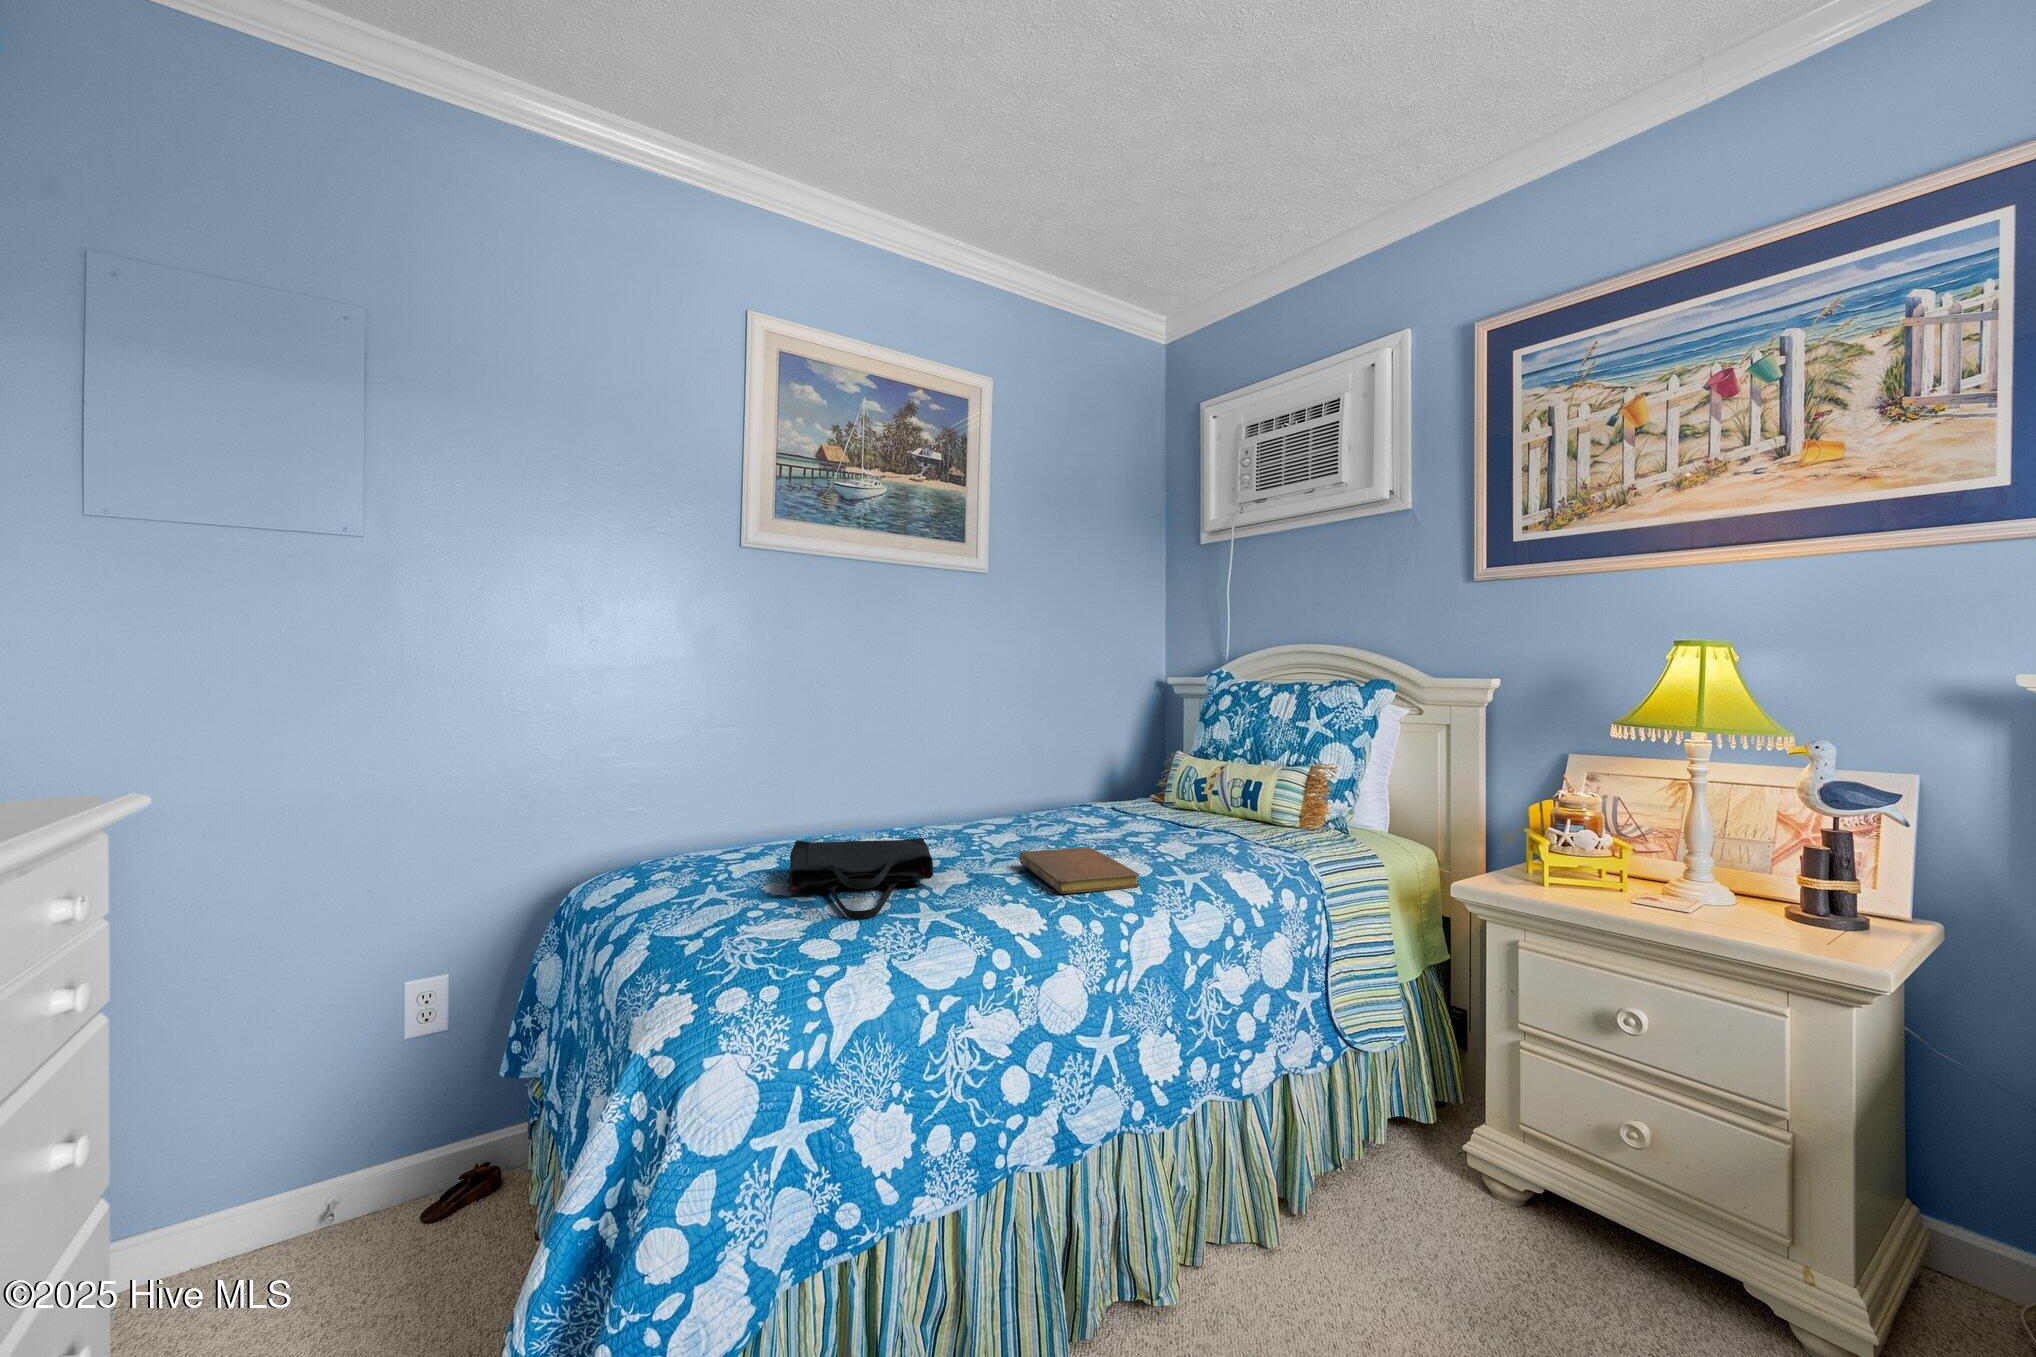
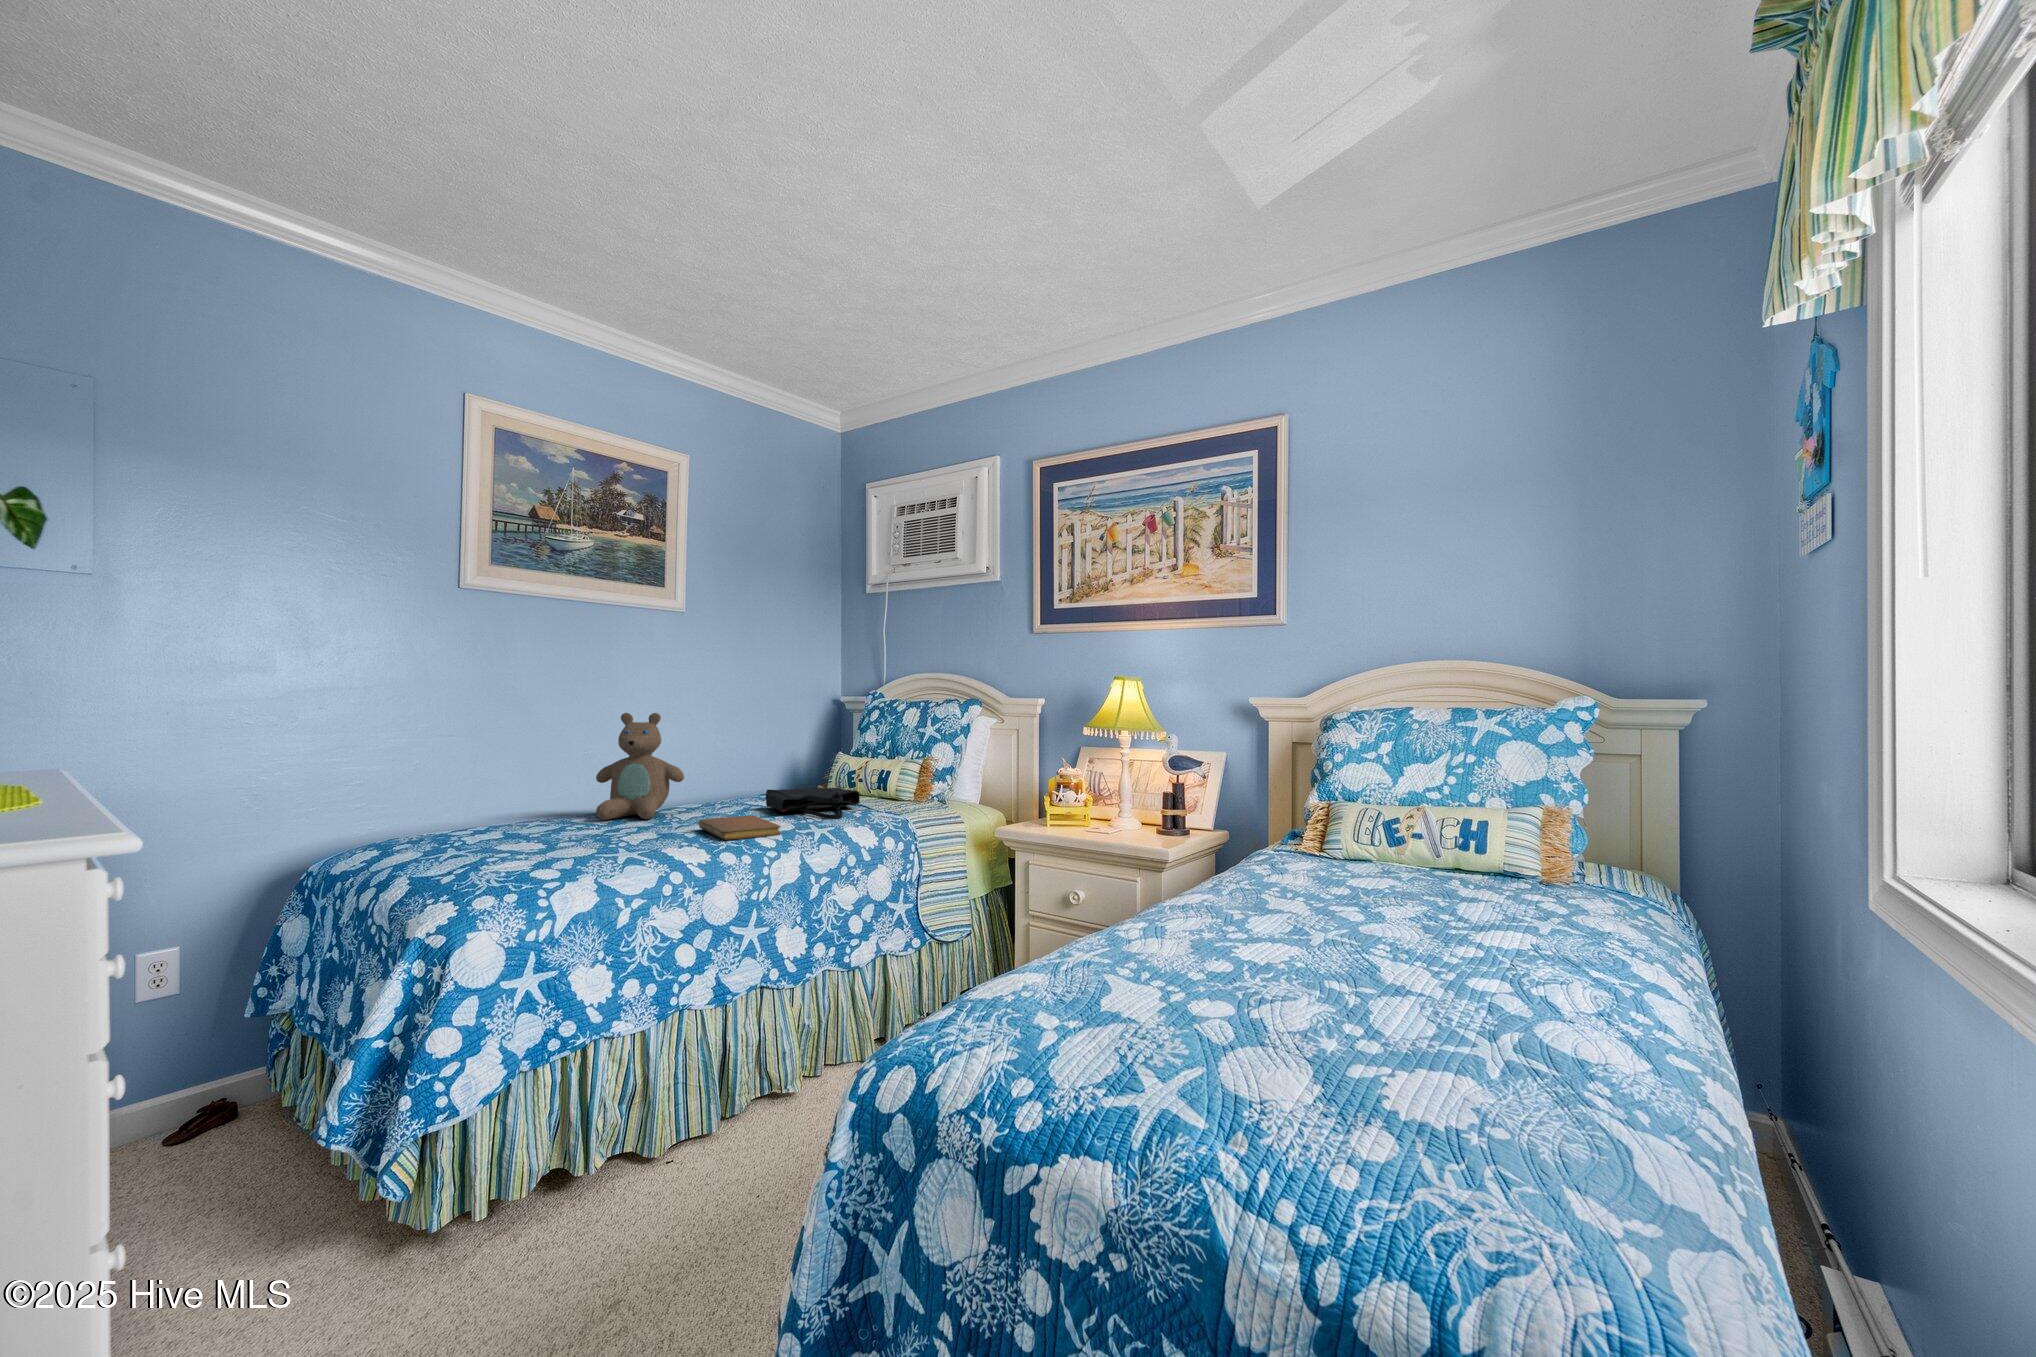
teddy bear: none [890,699,994,839] -> present [596,713,684,820]
tote bag: present [788,838,933,919] -> present [766,787,860,819]

